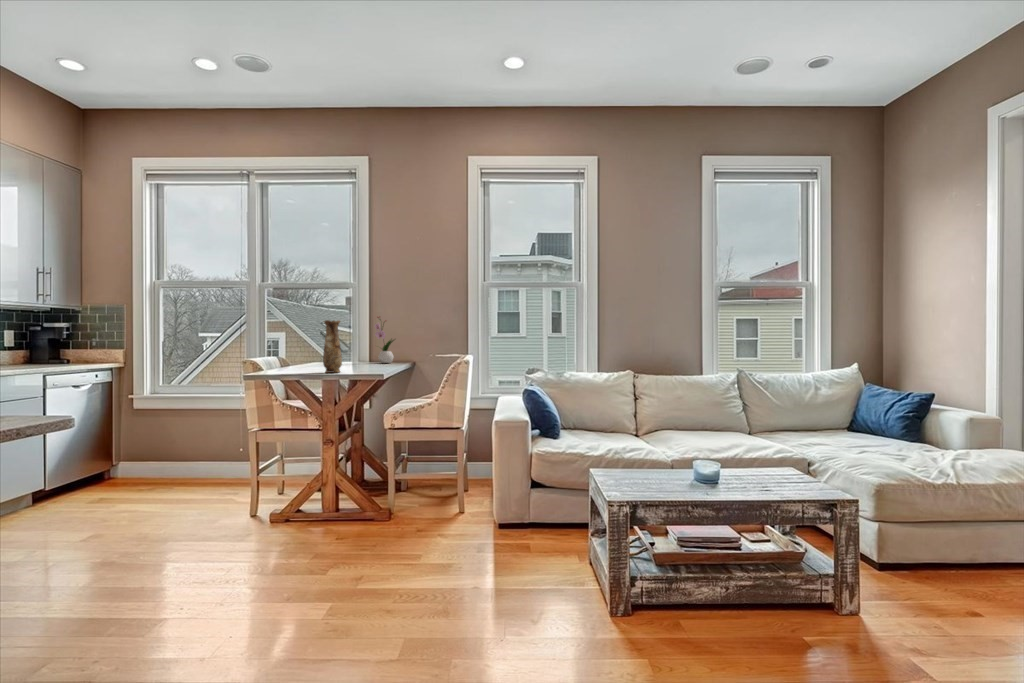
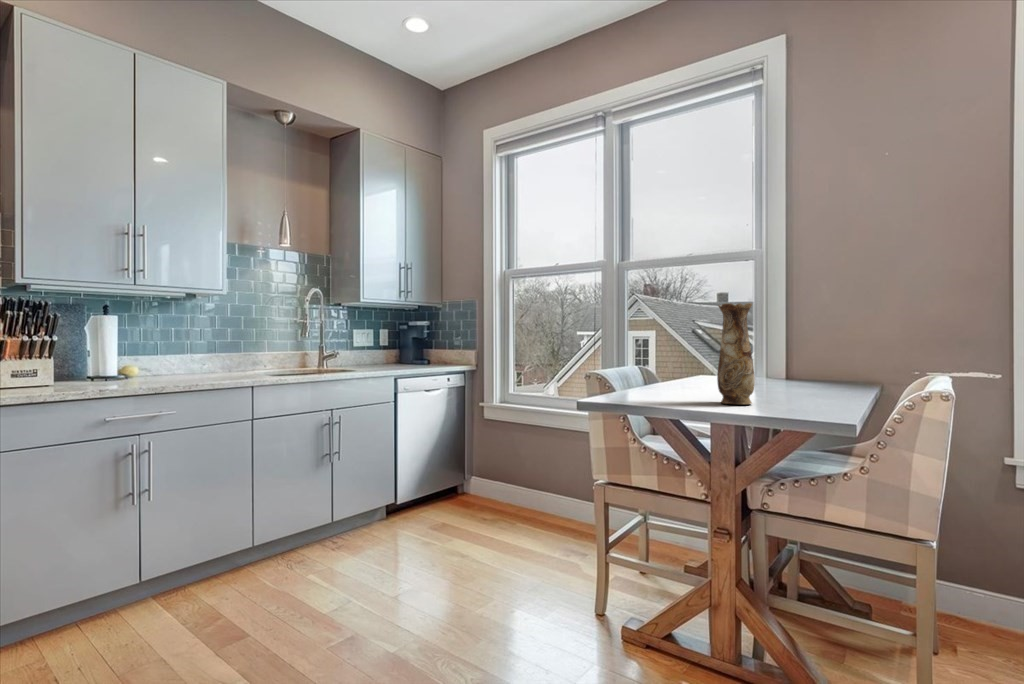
flower arrangement: present [375,317,394,363] -> none [795,300,838,381]

